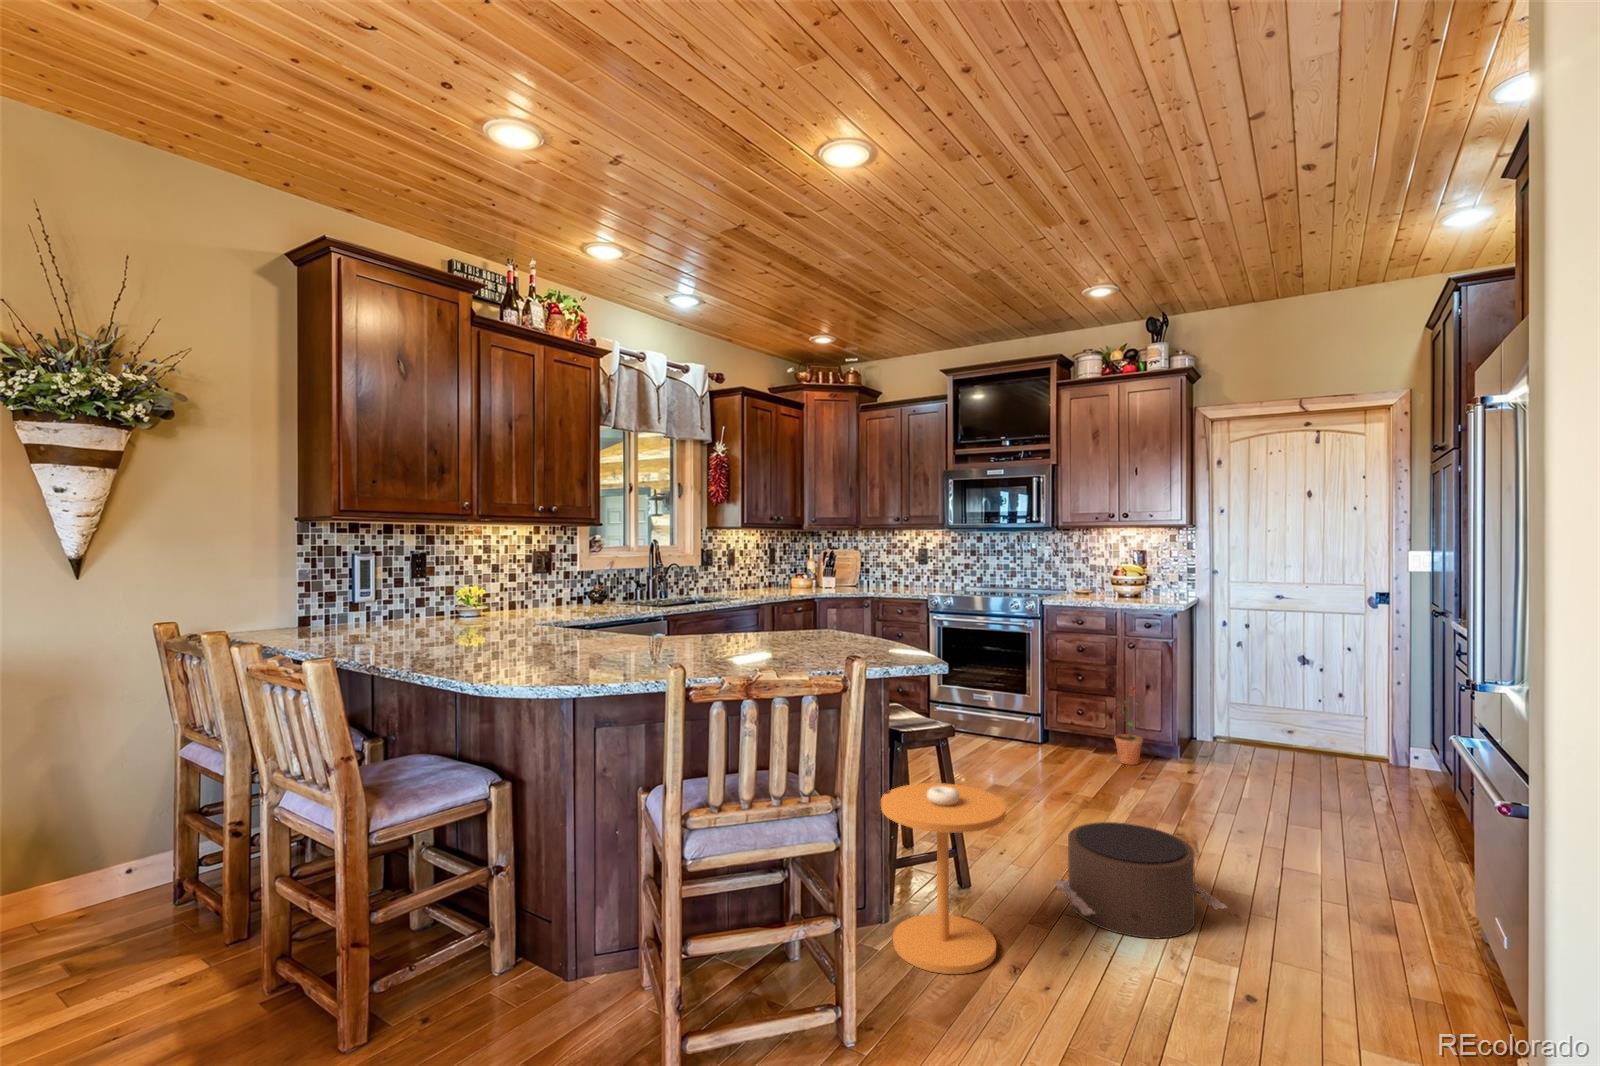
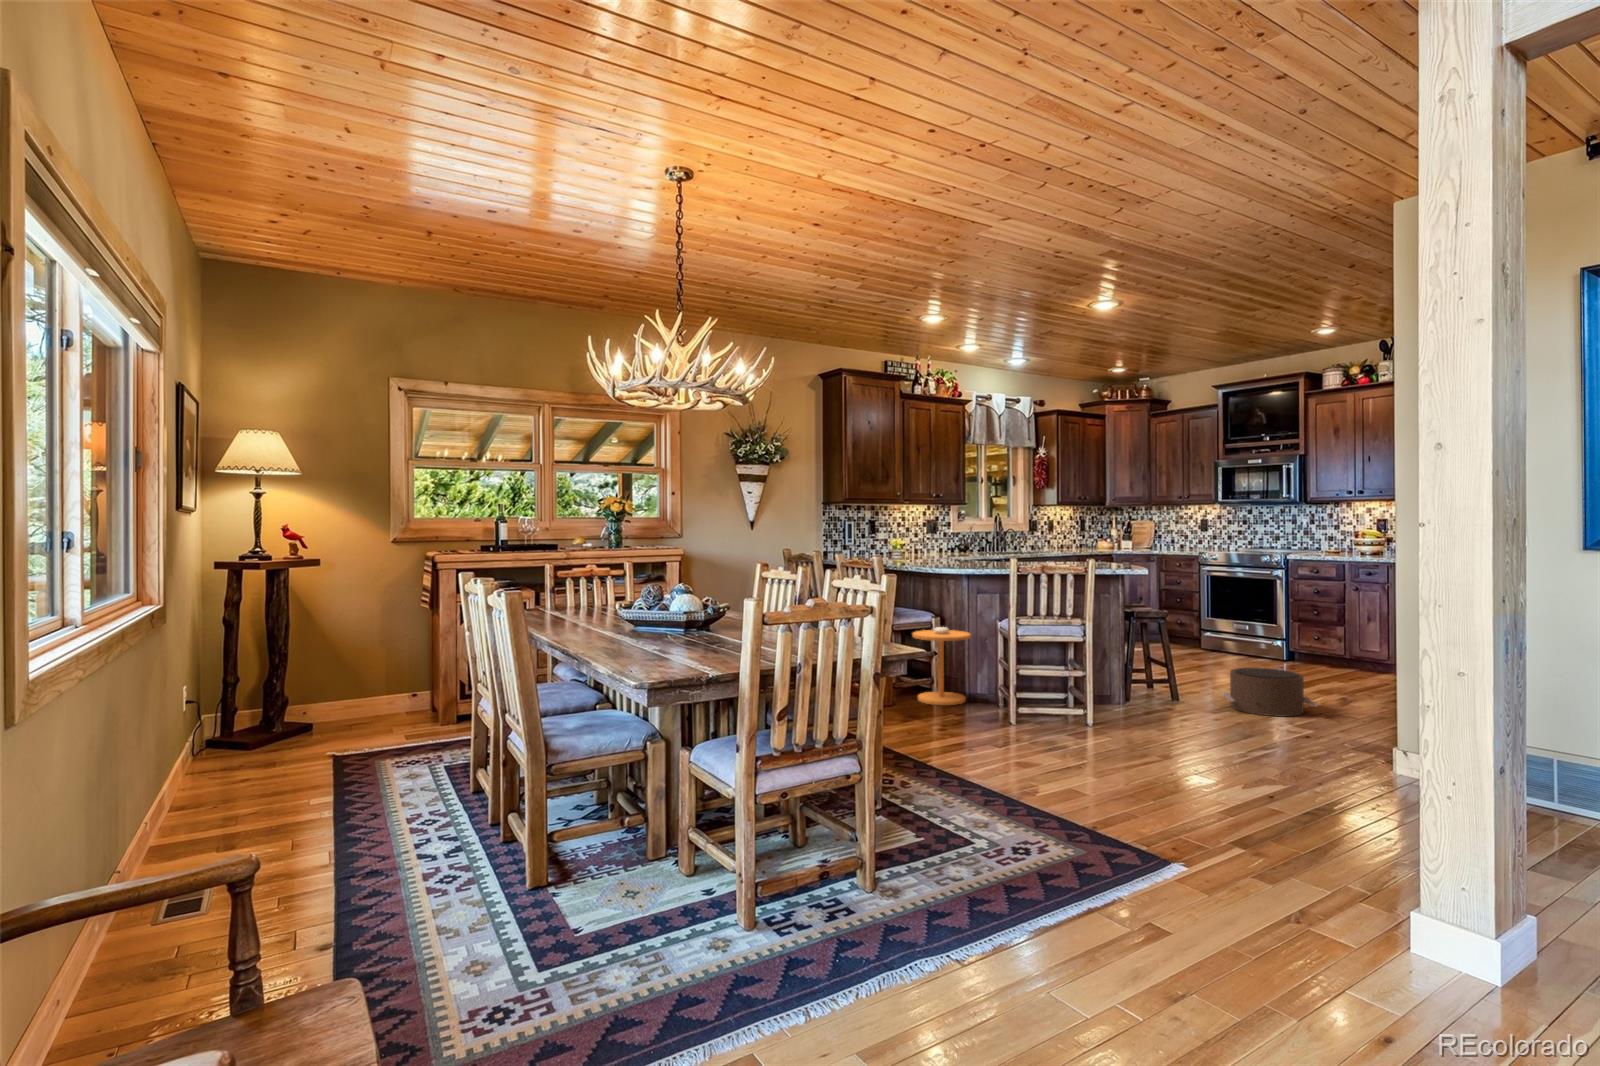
potted plant: present [1113,684,1143,765] -> none [1332,614,1357,671]
side table: present [881,783,1006,974] -> present [912,627,971,705]

